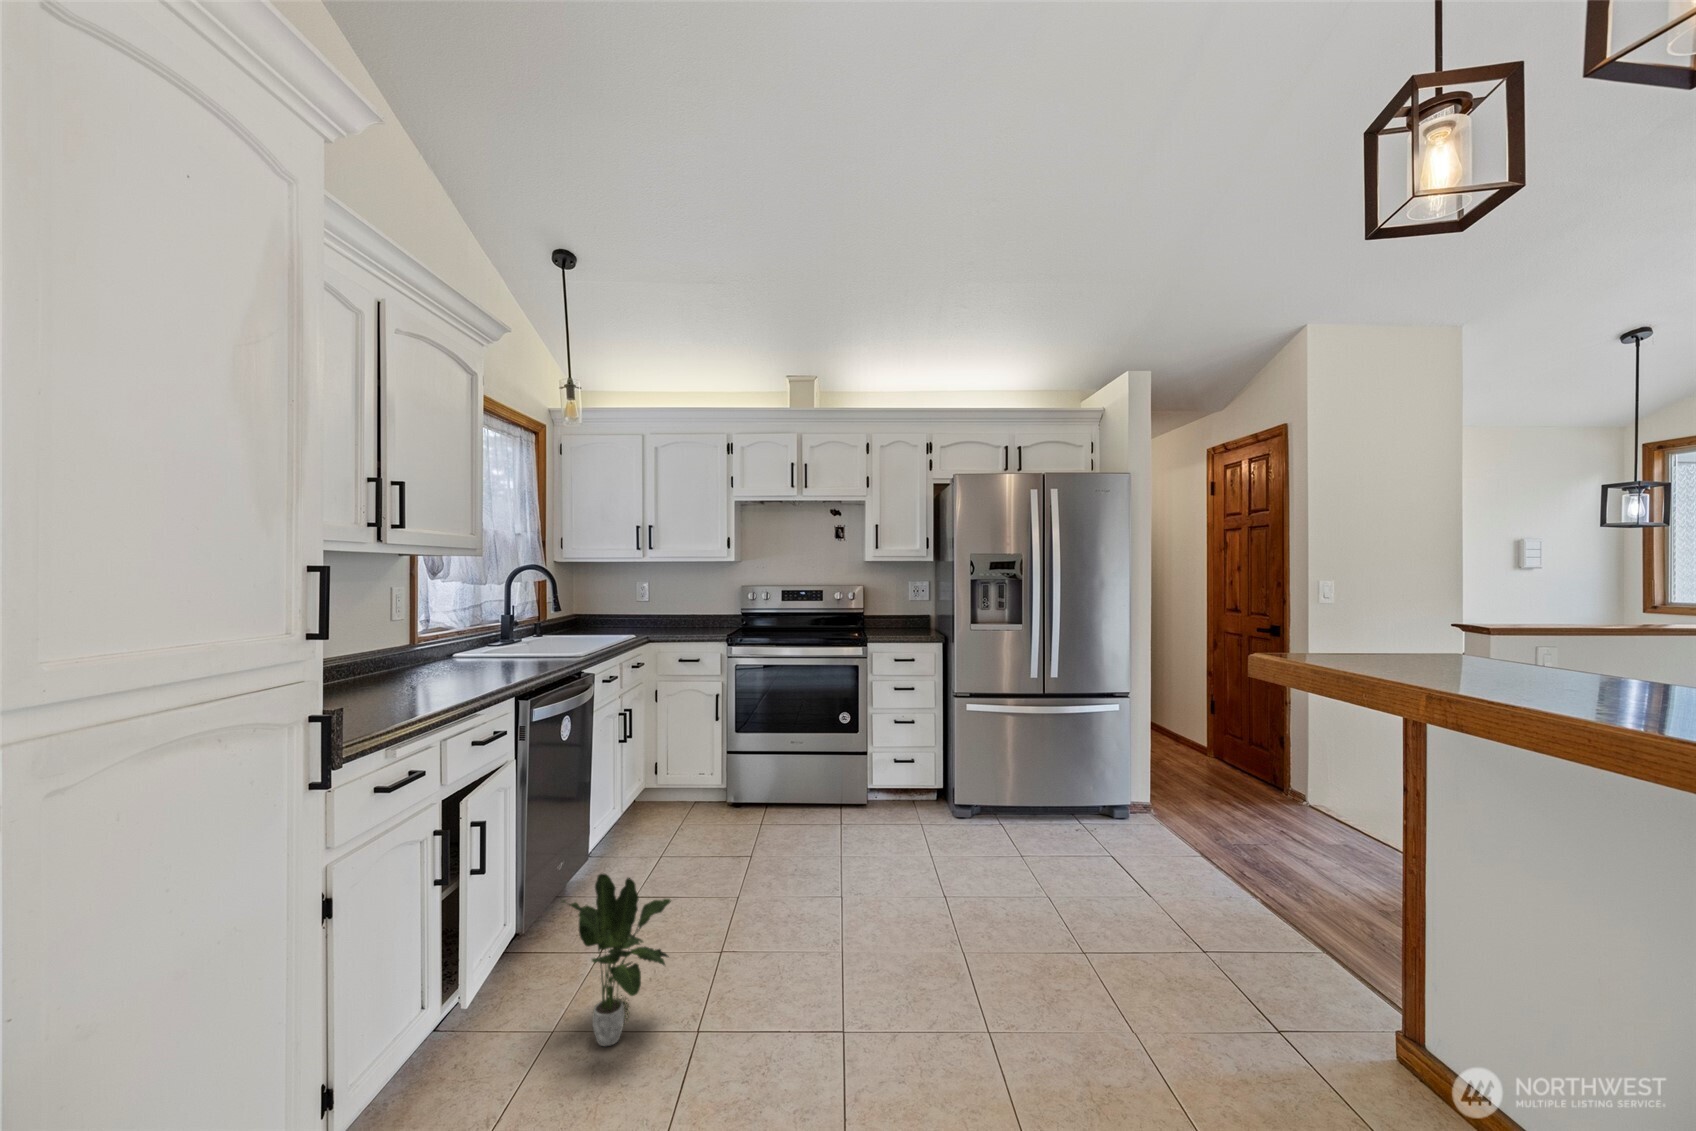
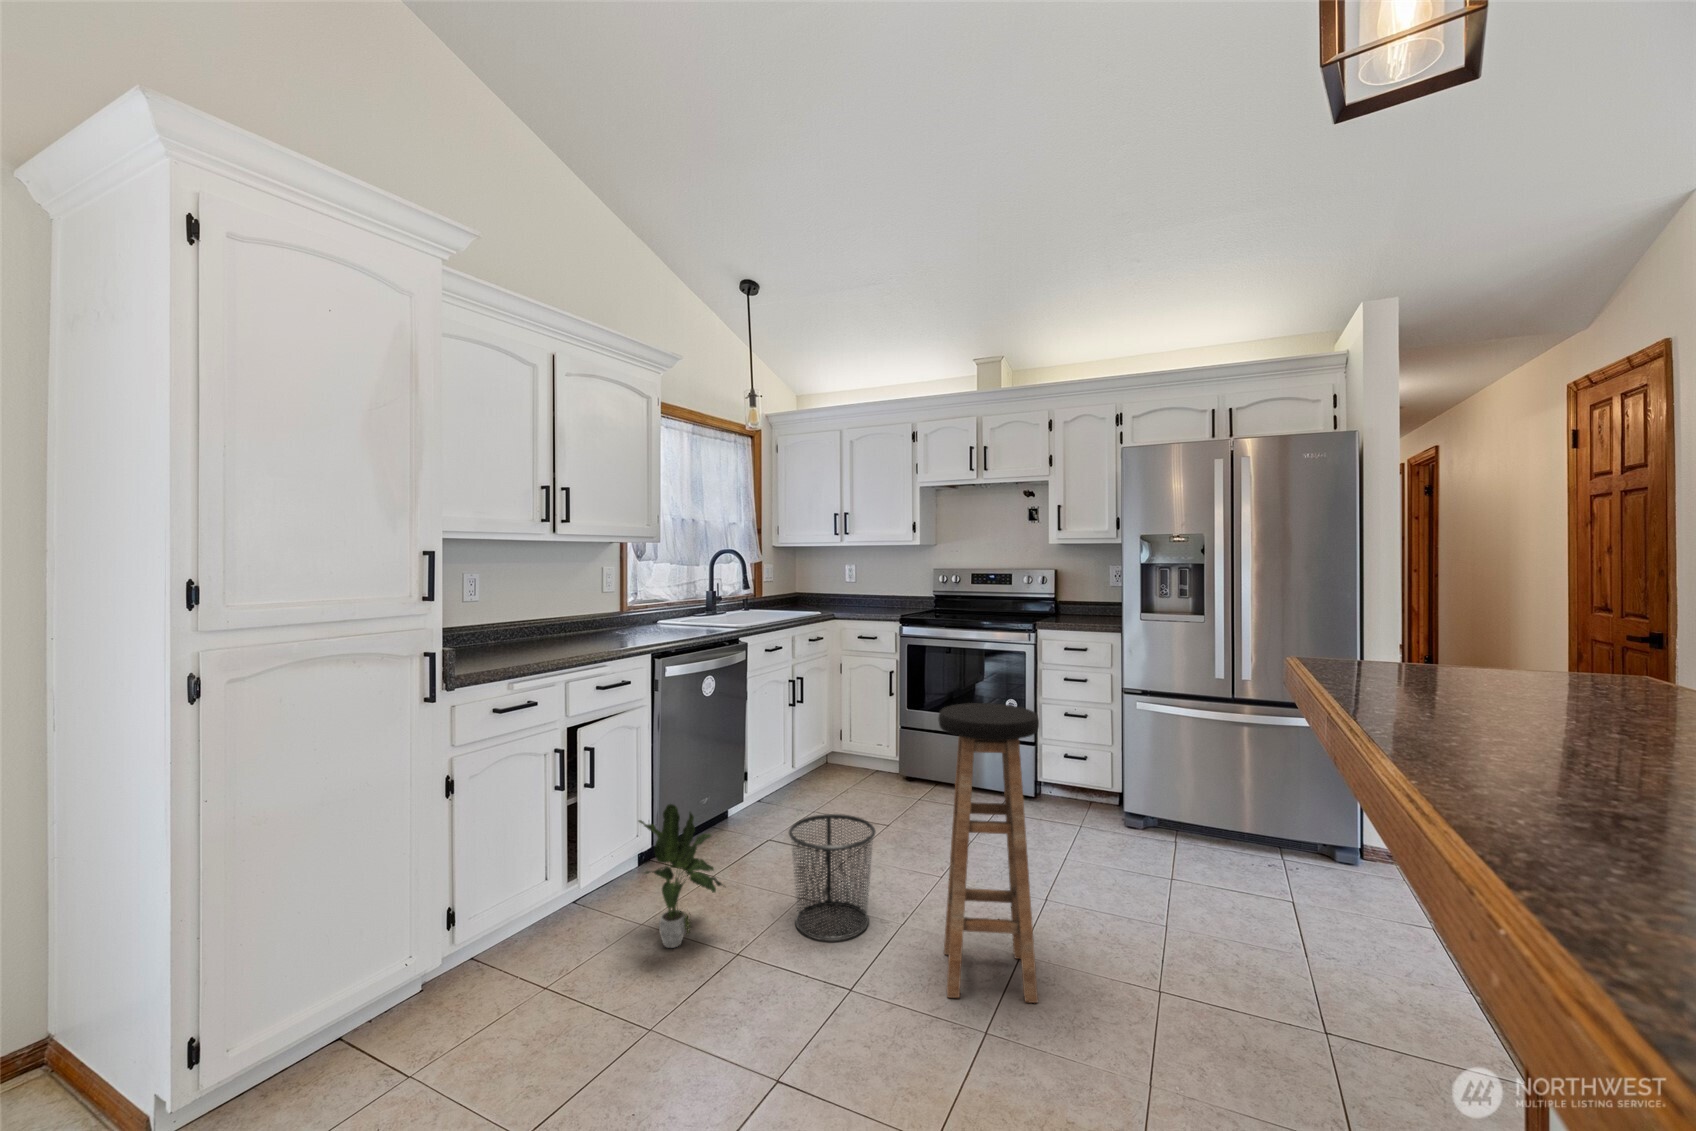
bar stool: none [892,718,1002,1010] -> present [938,703,1039,1003]
waste bin: none [722,852,815,990] -> present [789,814,876,941]

